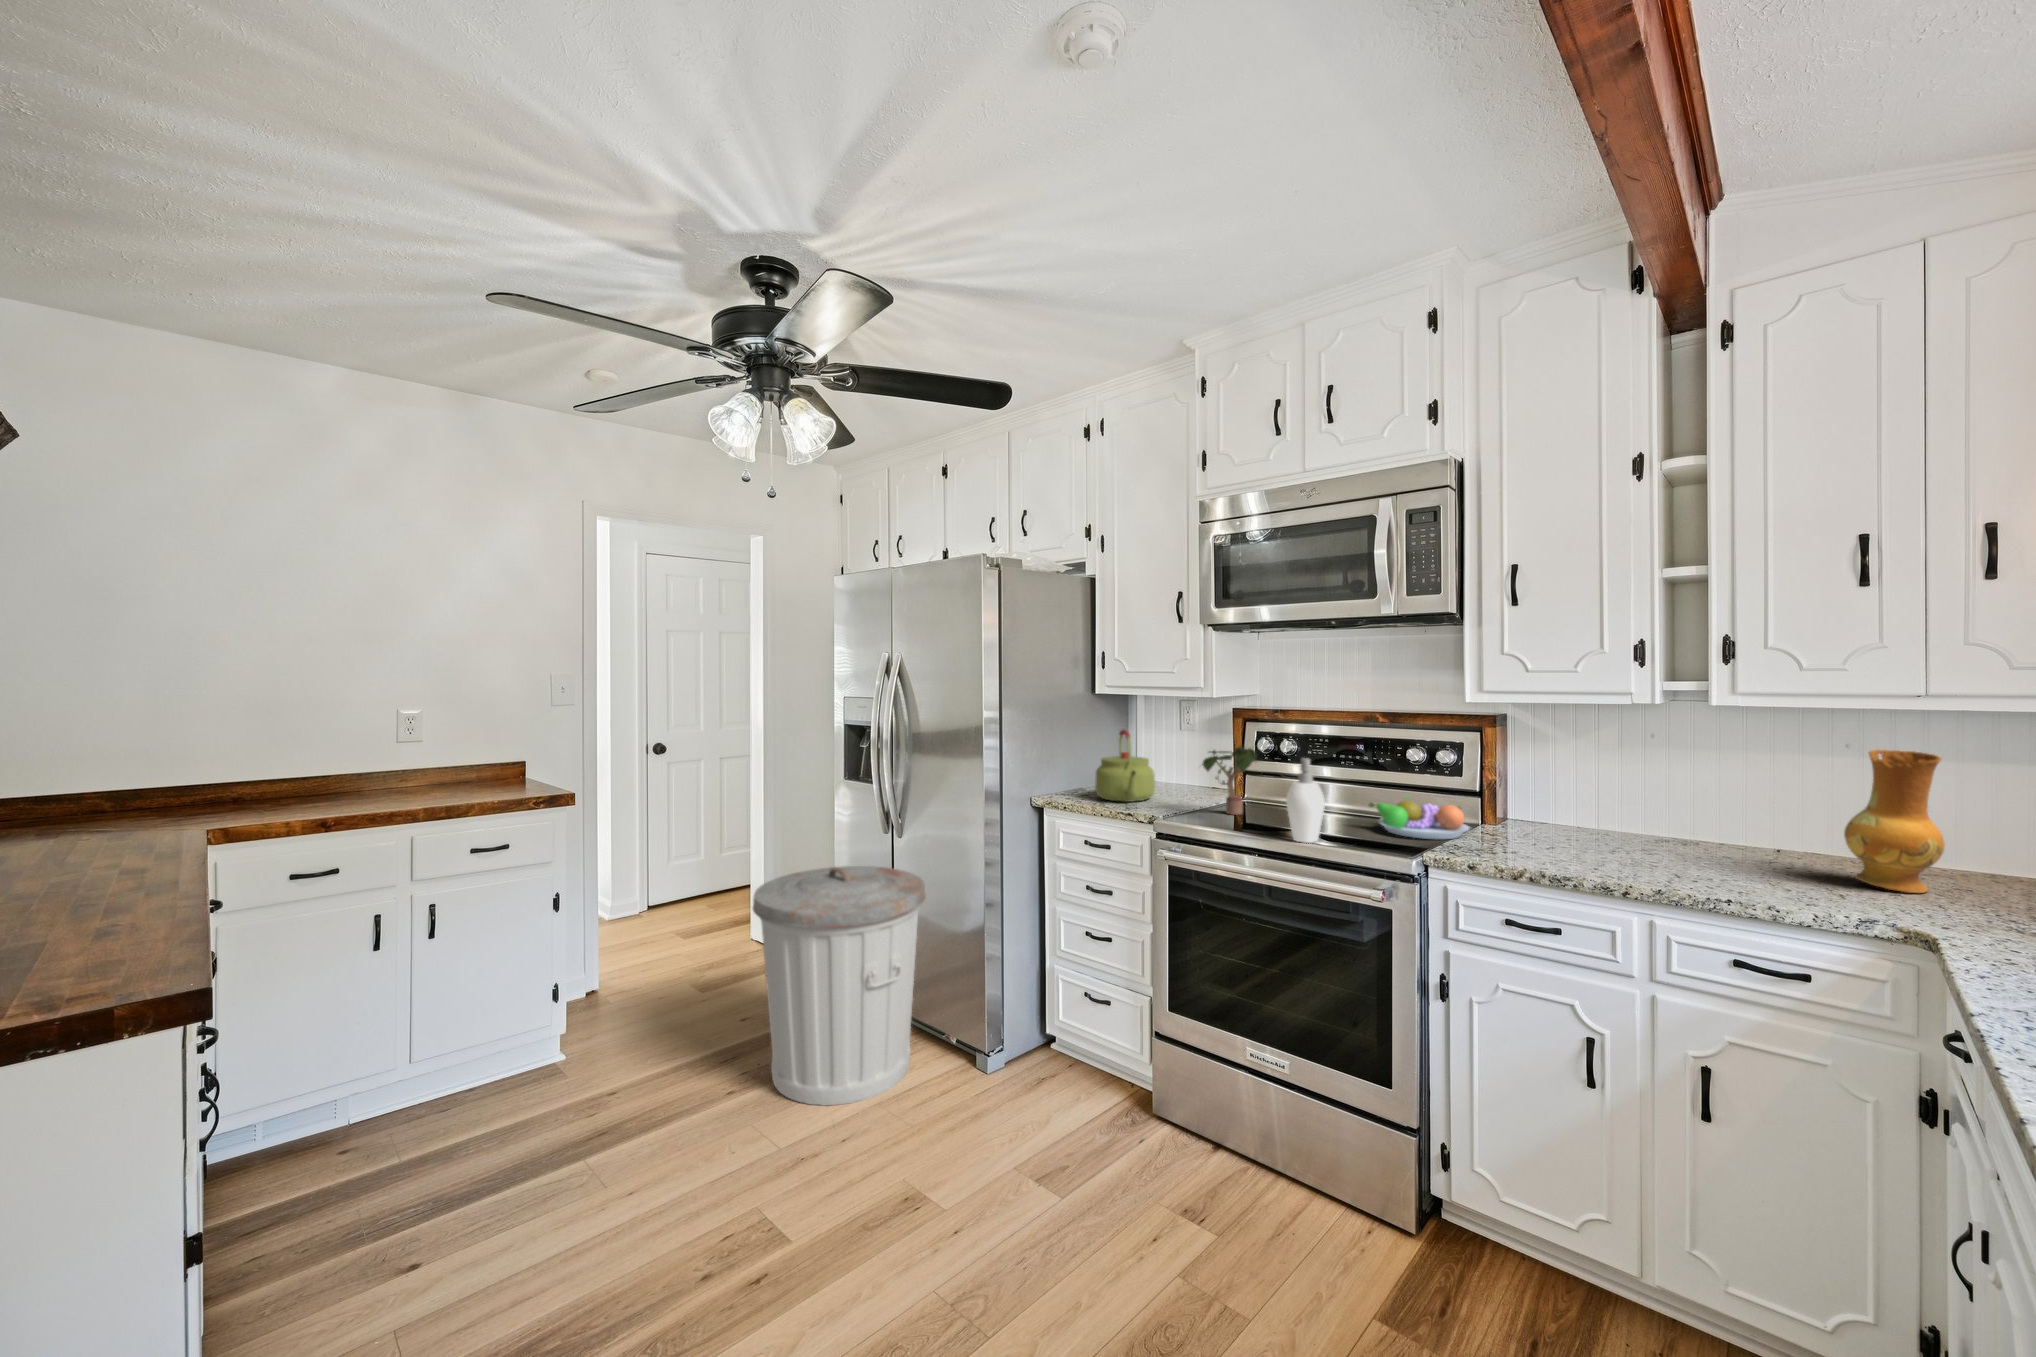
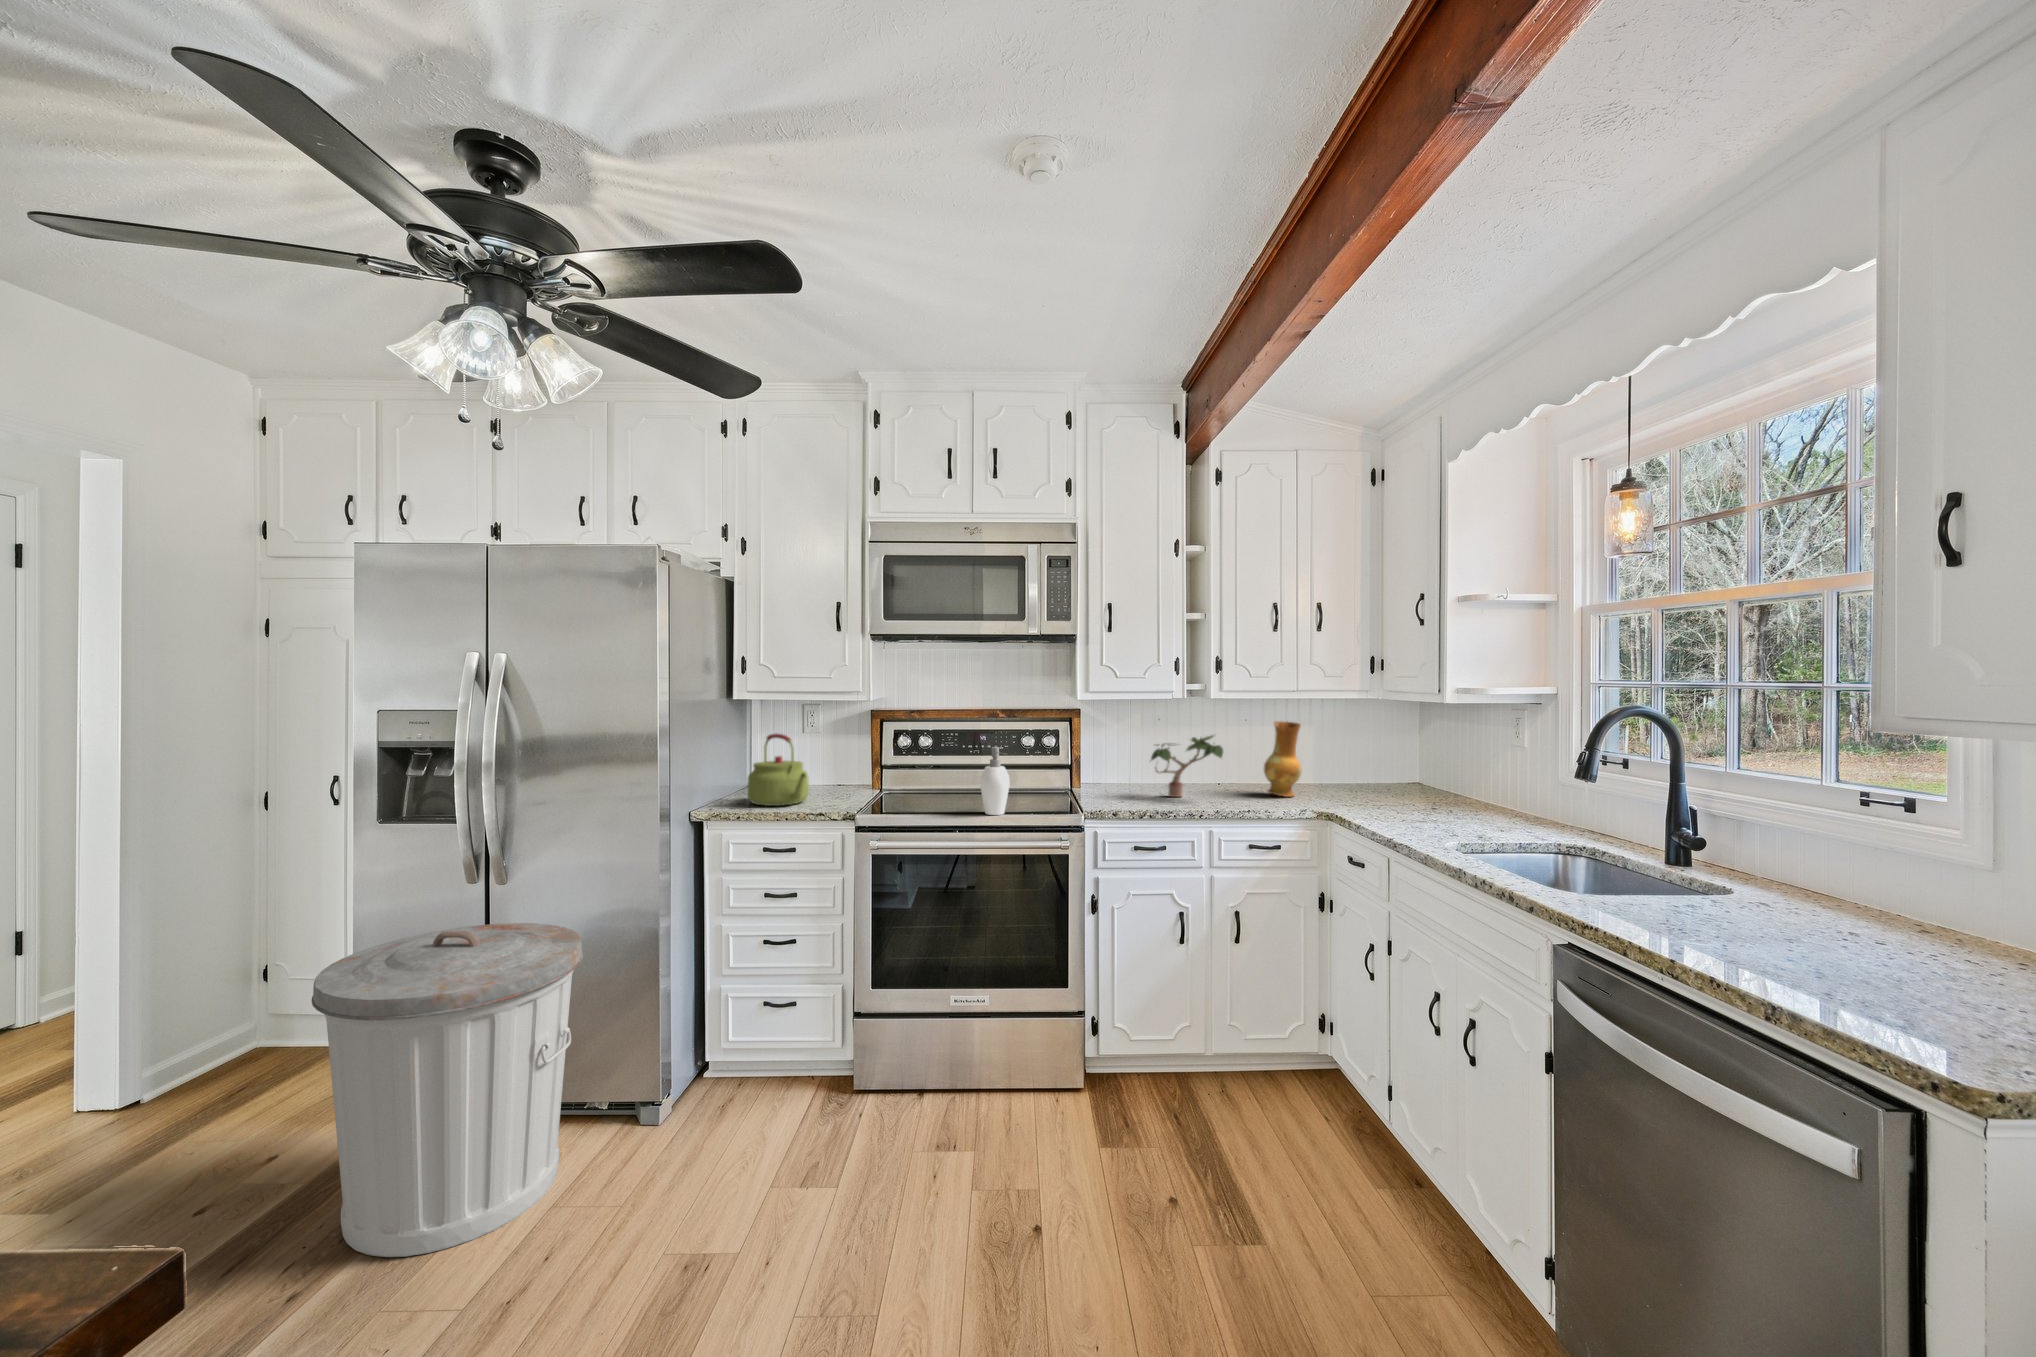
potted plant: present [1202,746,1257,815] -> present [1151,735,1223,797]
fruit bowl: present [1369,796,1469,839] -> none [1013,772,1081,802]

